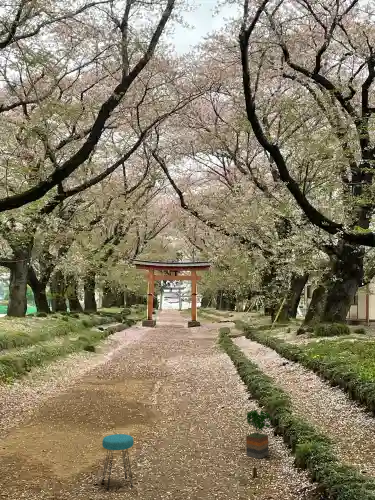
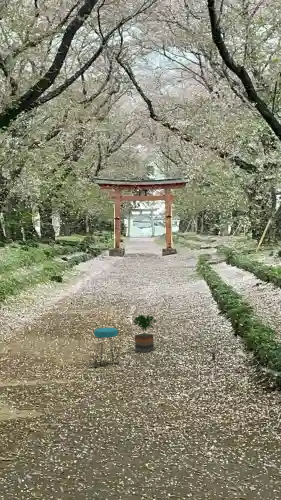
potted tree: present [246,410,273,459] -> present [134,315,156,352]

